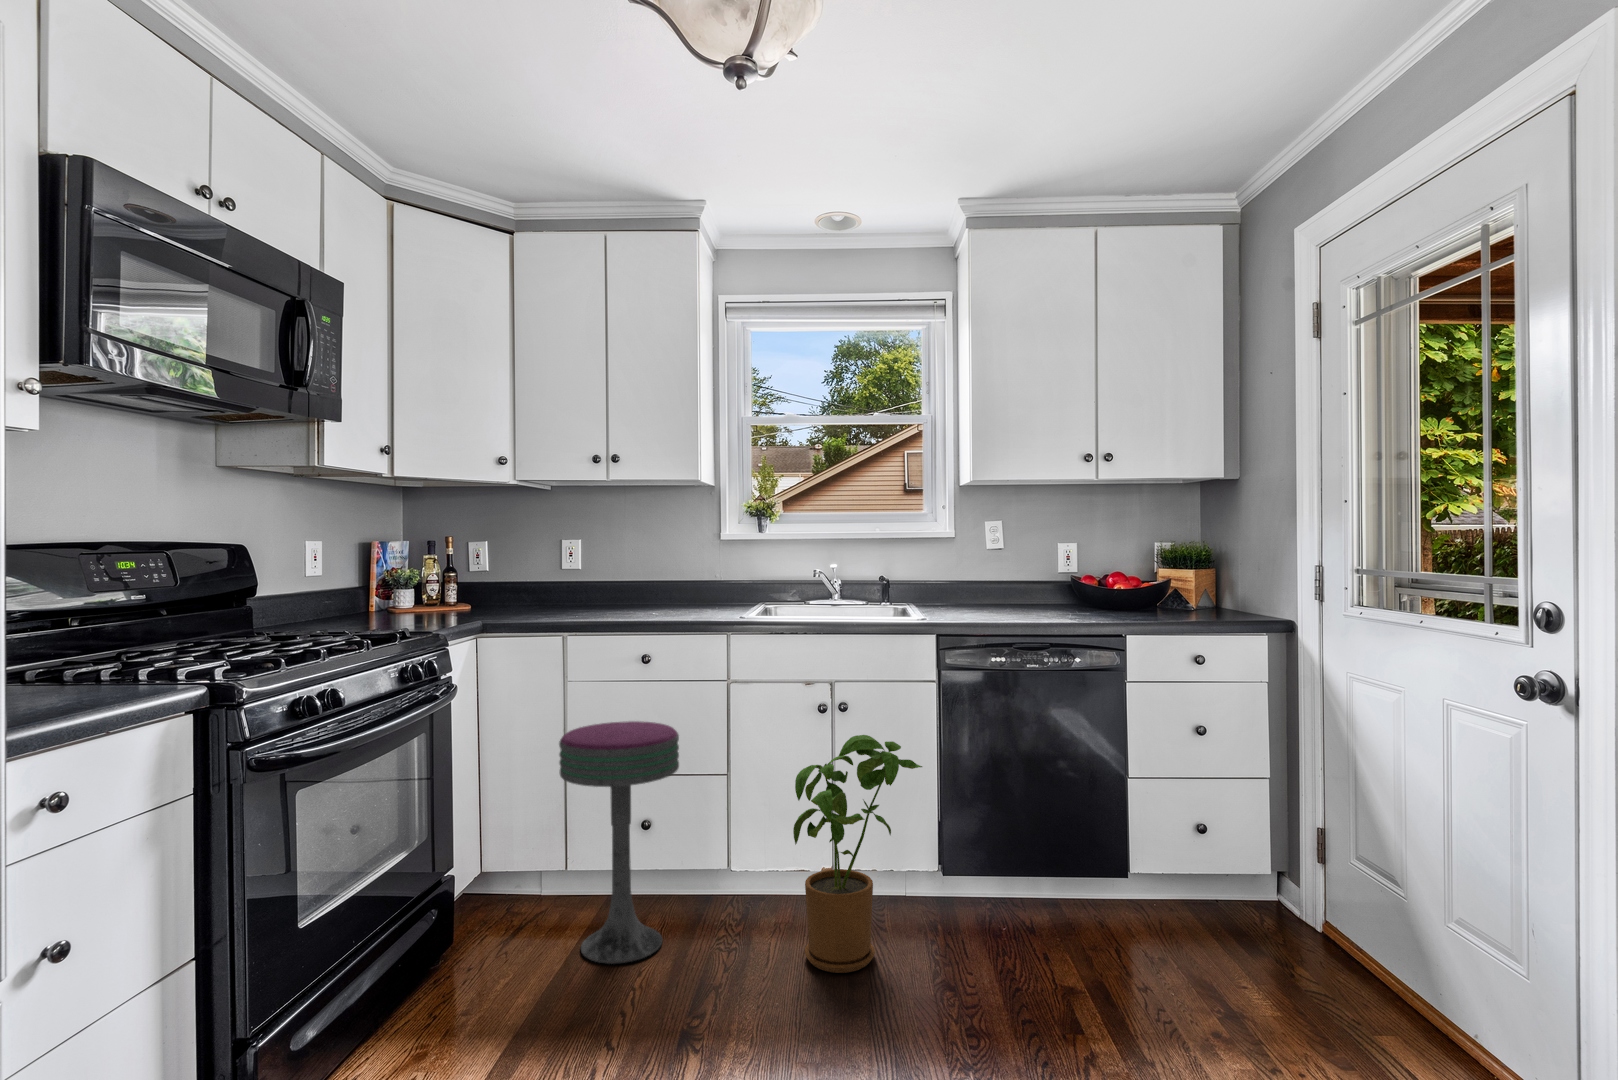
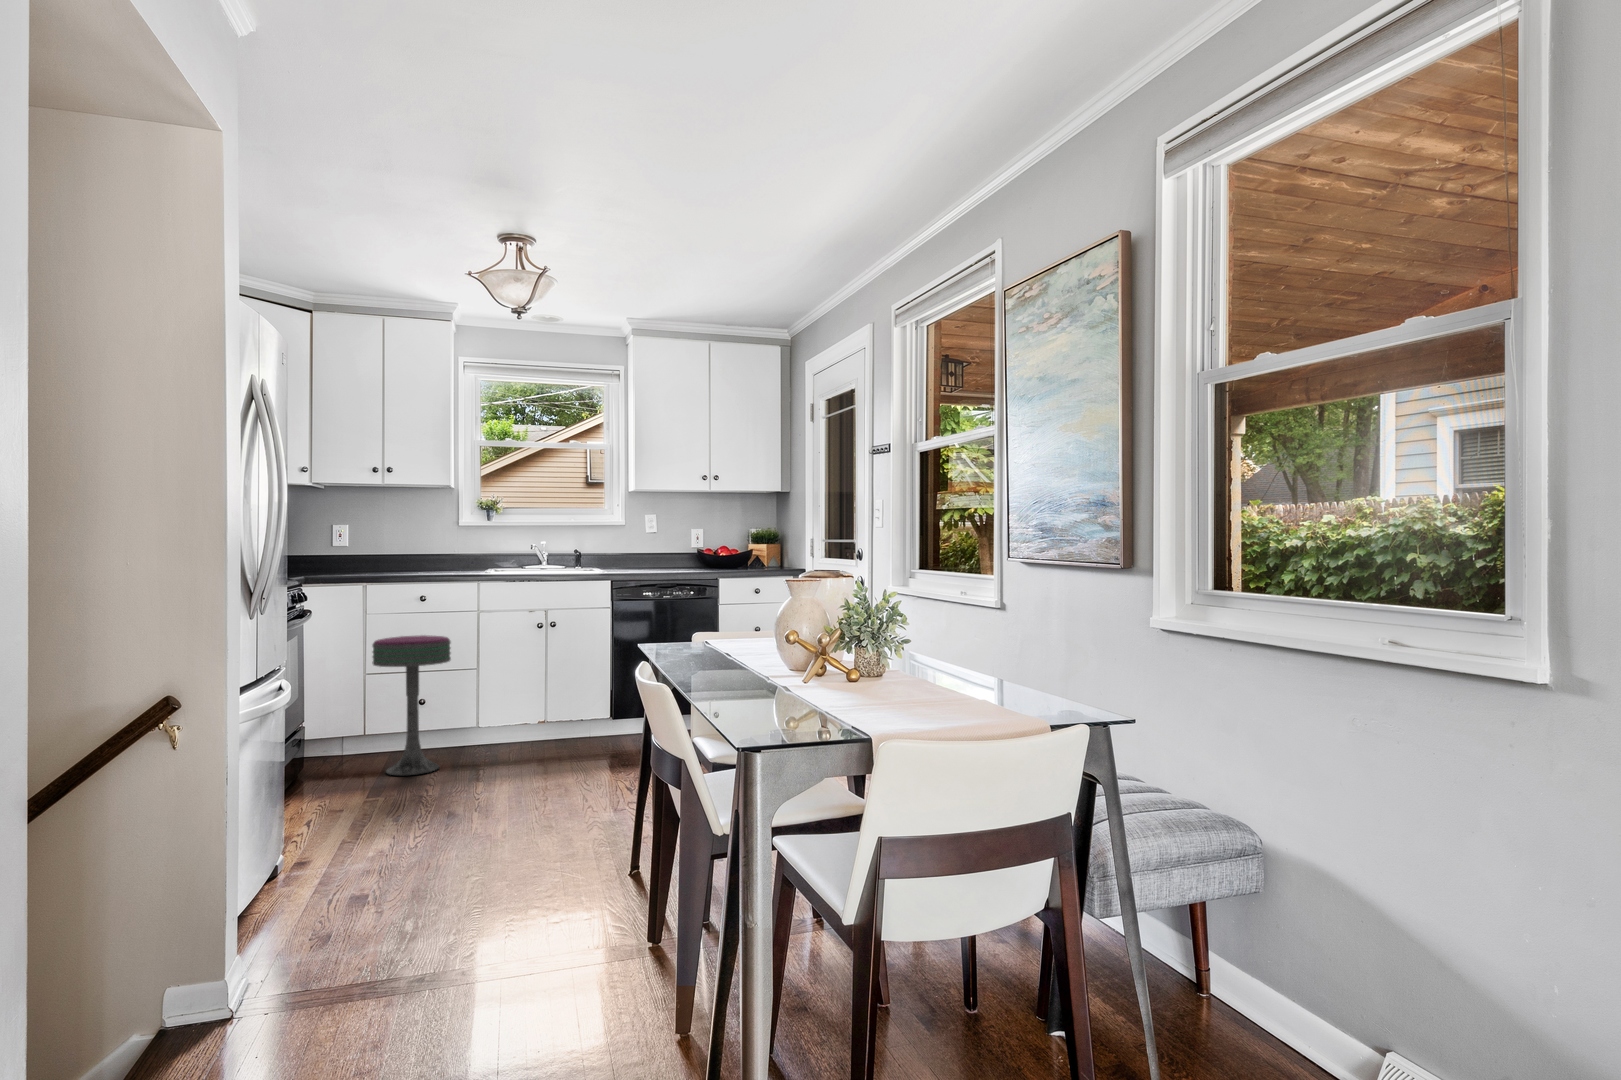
house plant: present [793,735,922,973] -> none [525,632,602,766]

